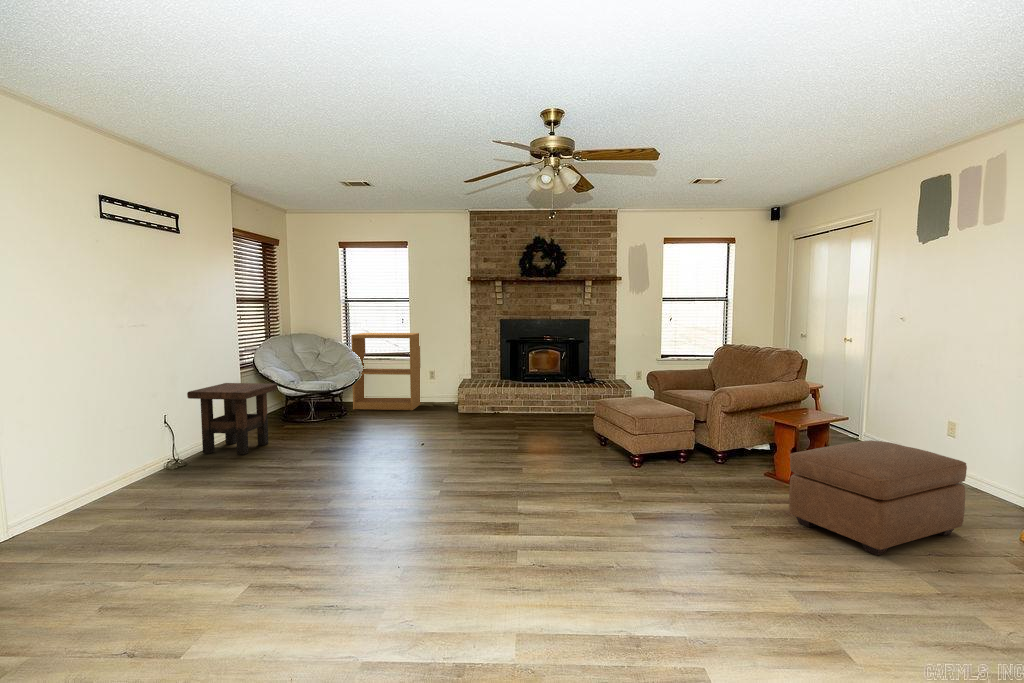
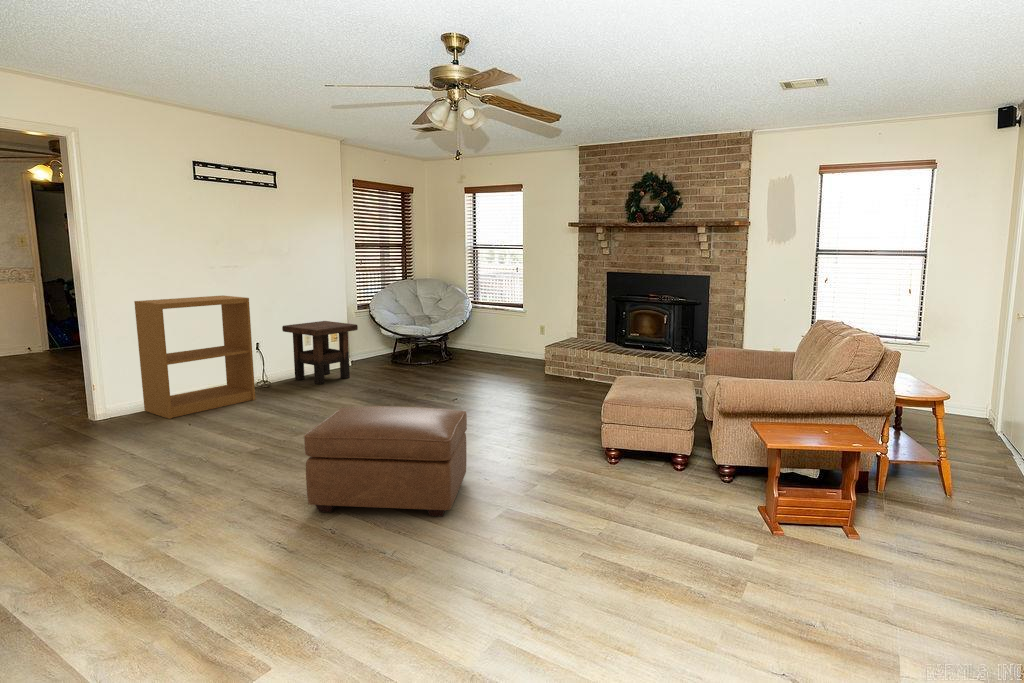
bookshelf: present [351,333,421,410] -> present [134,295,255,419]
ottoman: present [789,440,967,555] -> present [304,406,467,517]

